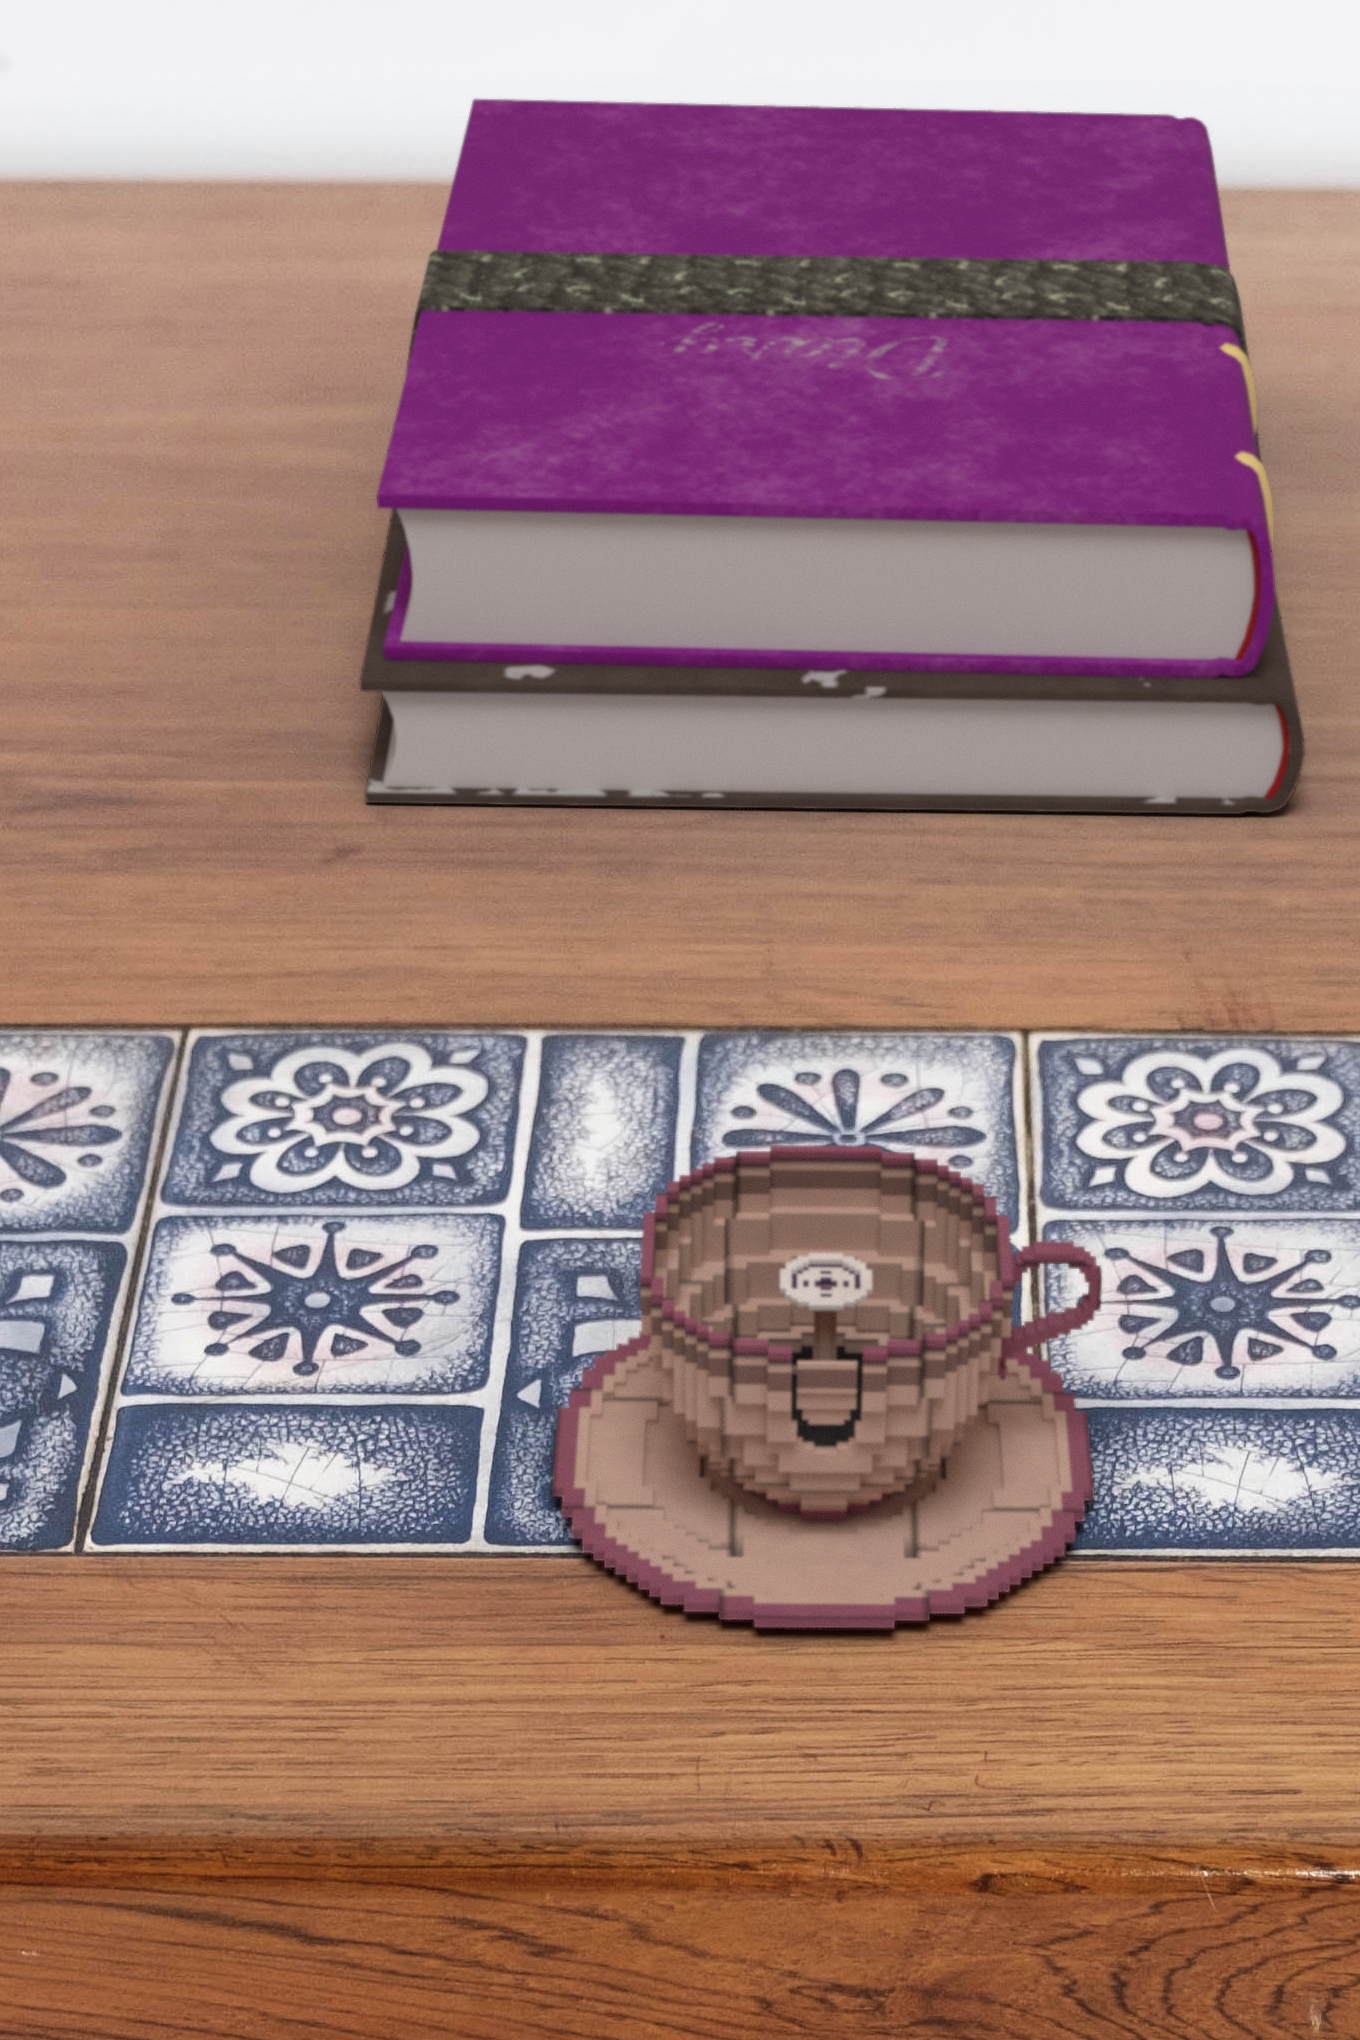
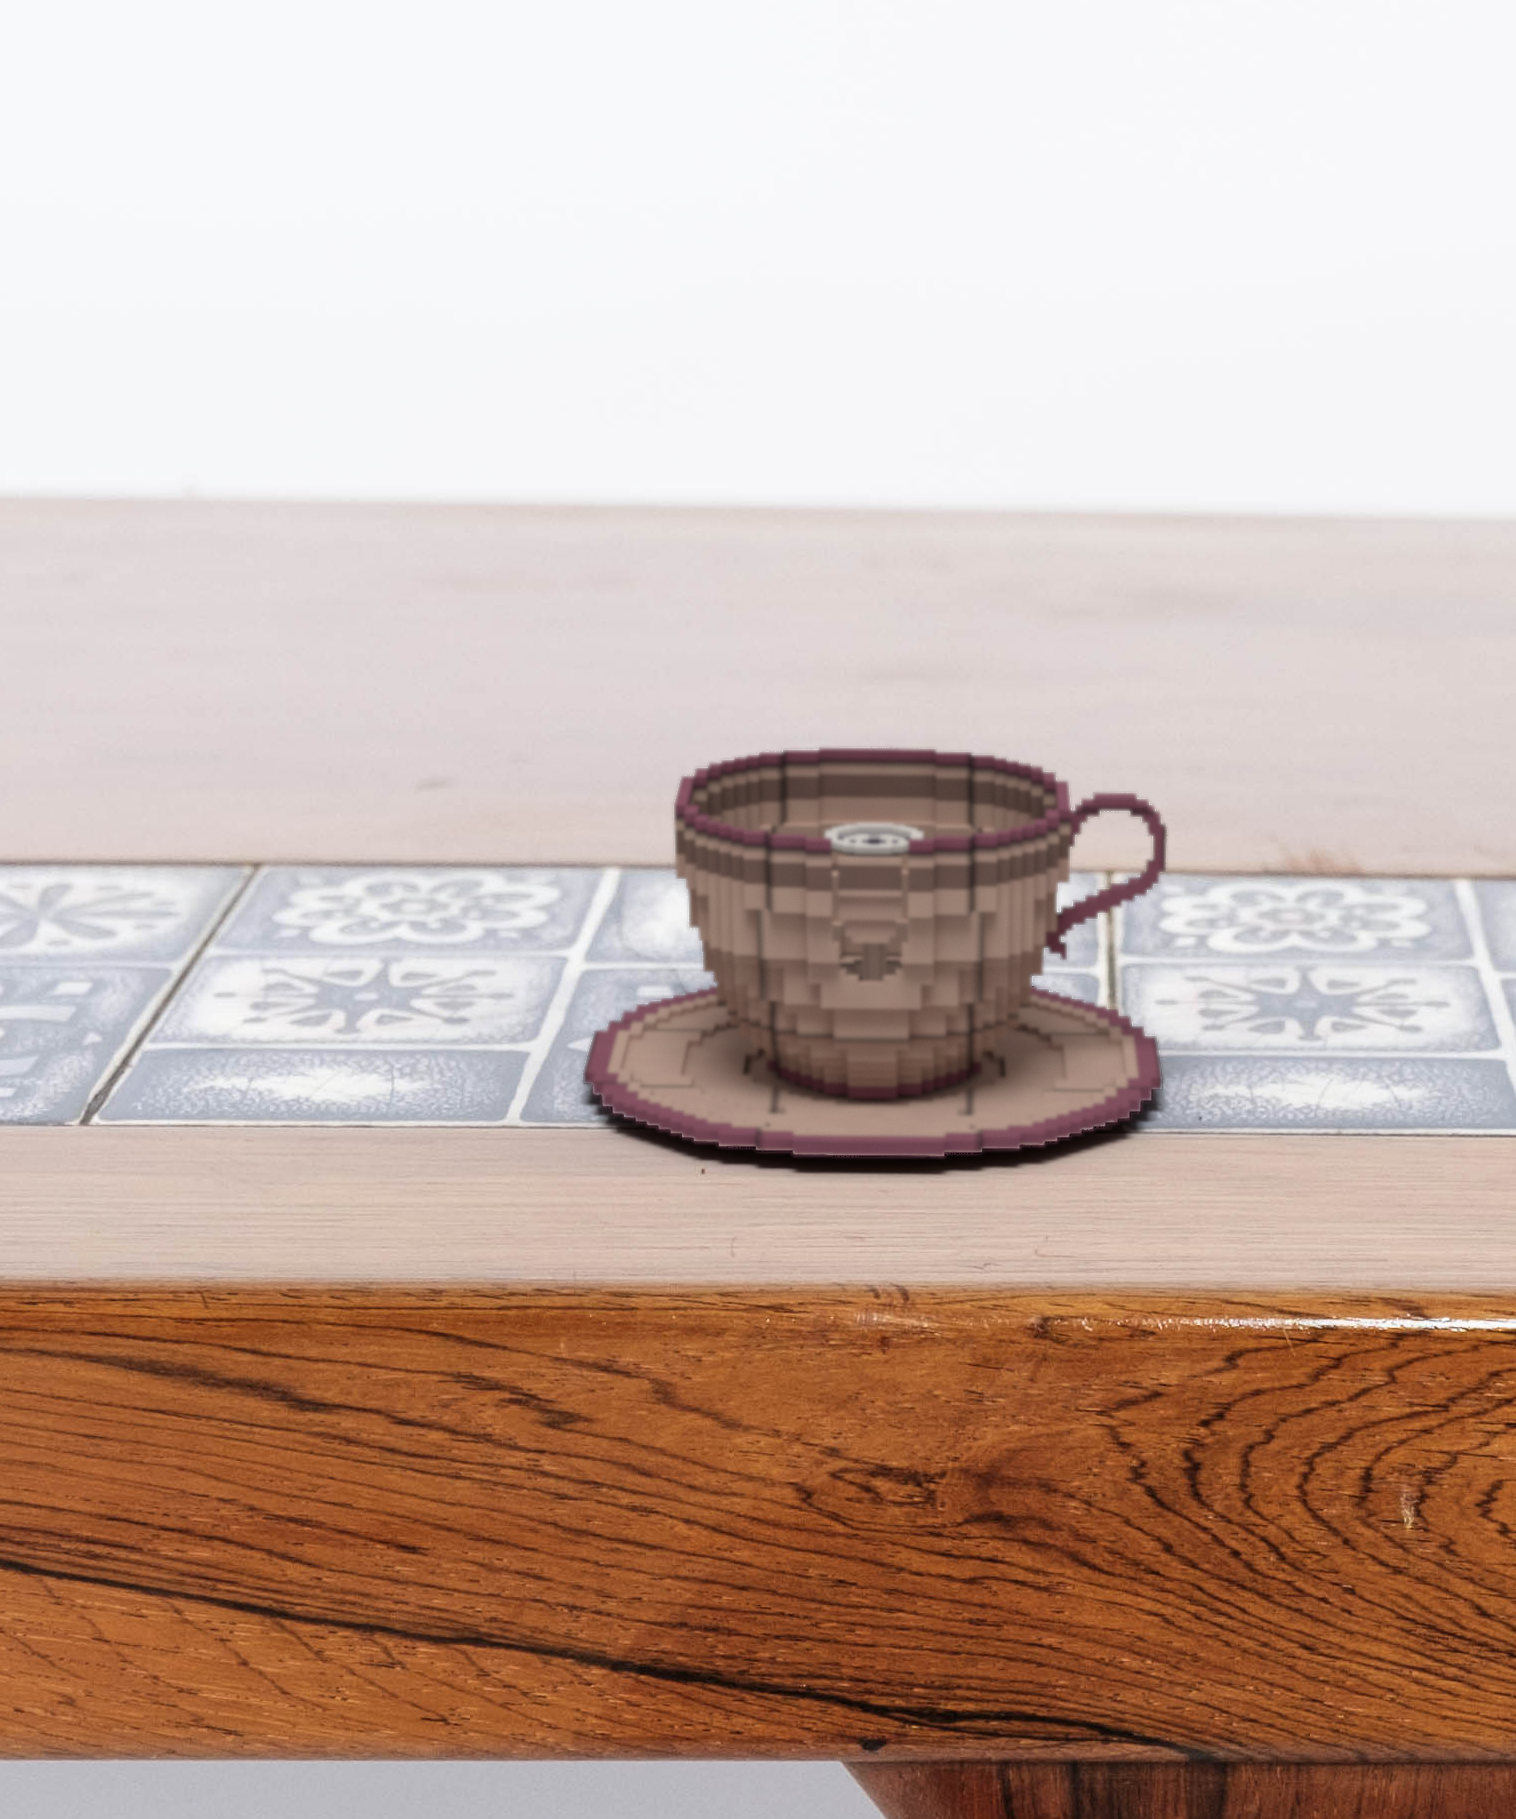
hardback book: present [360,99,1305,814] -> none [434,278,1389,768]

